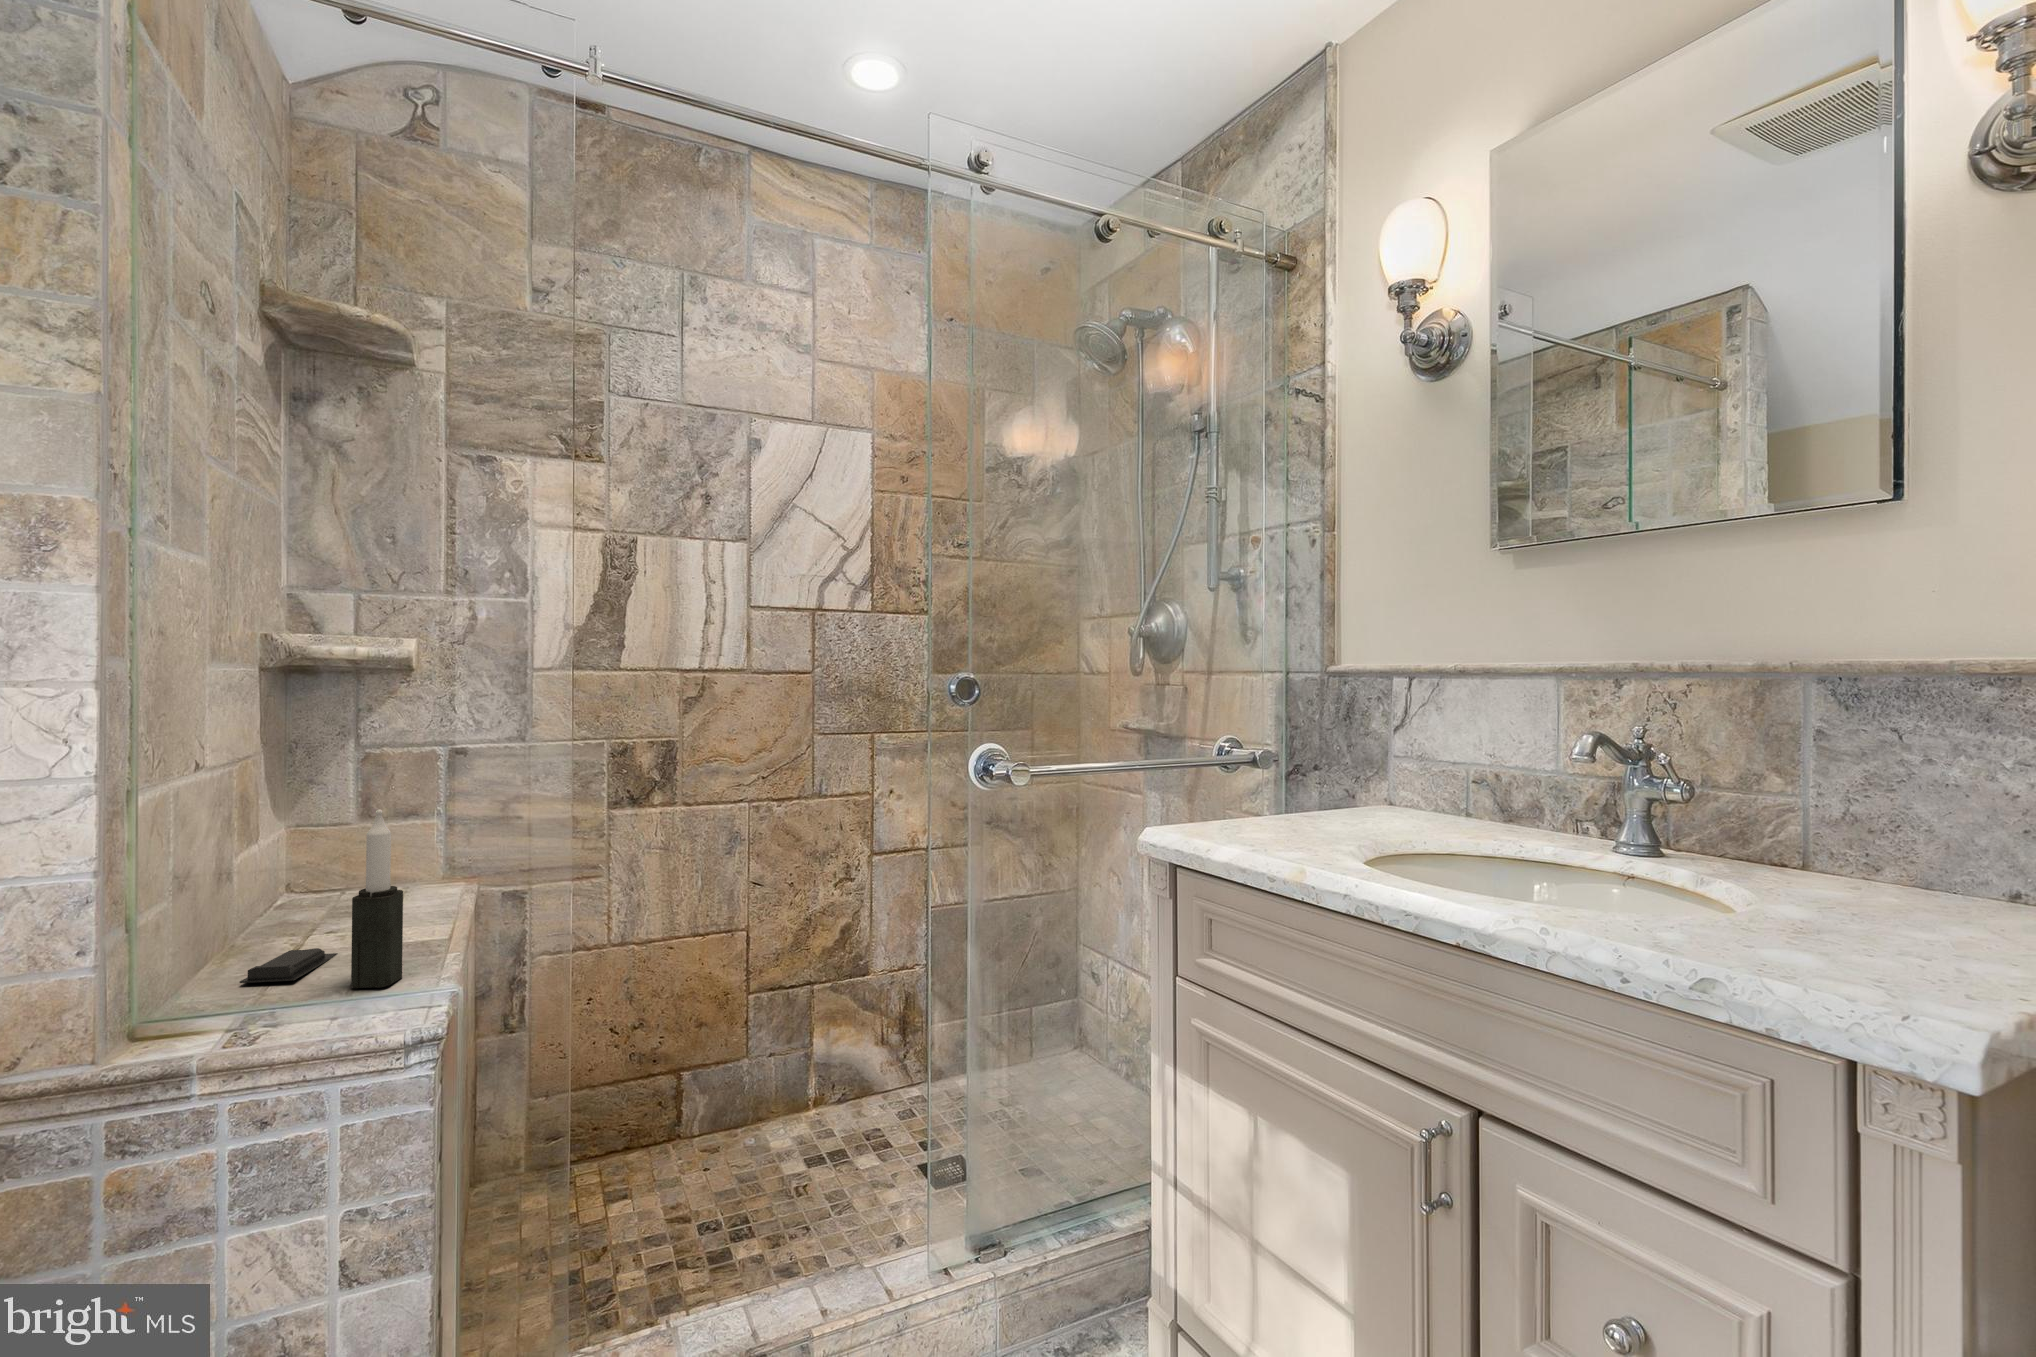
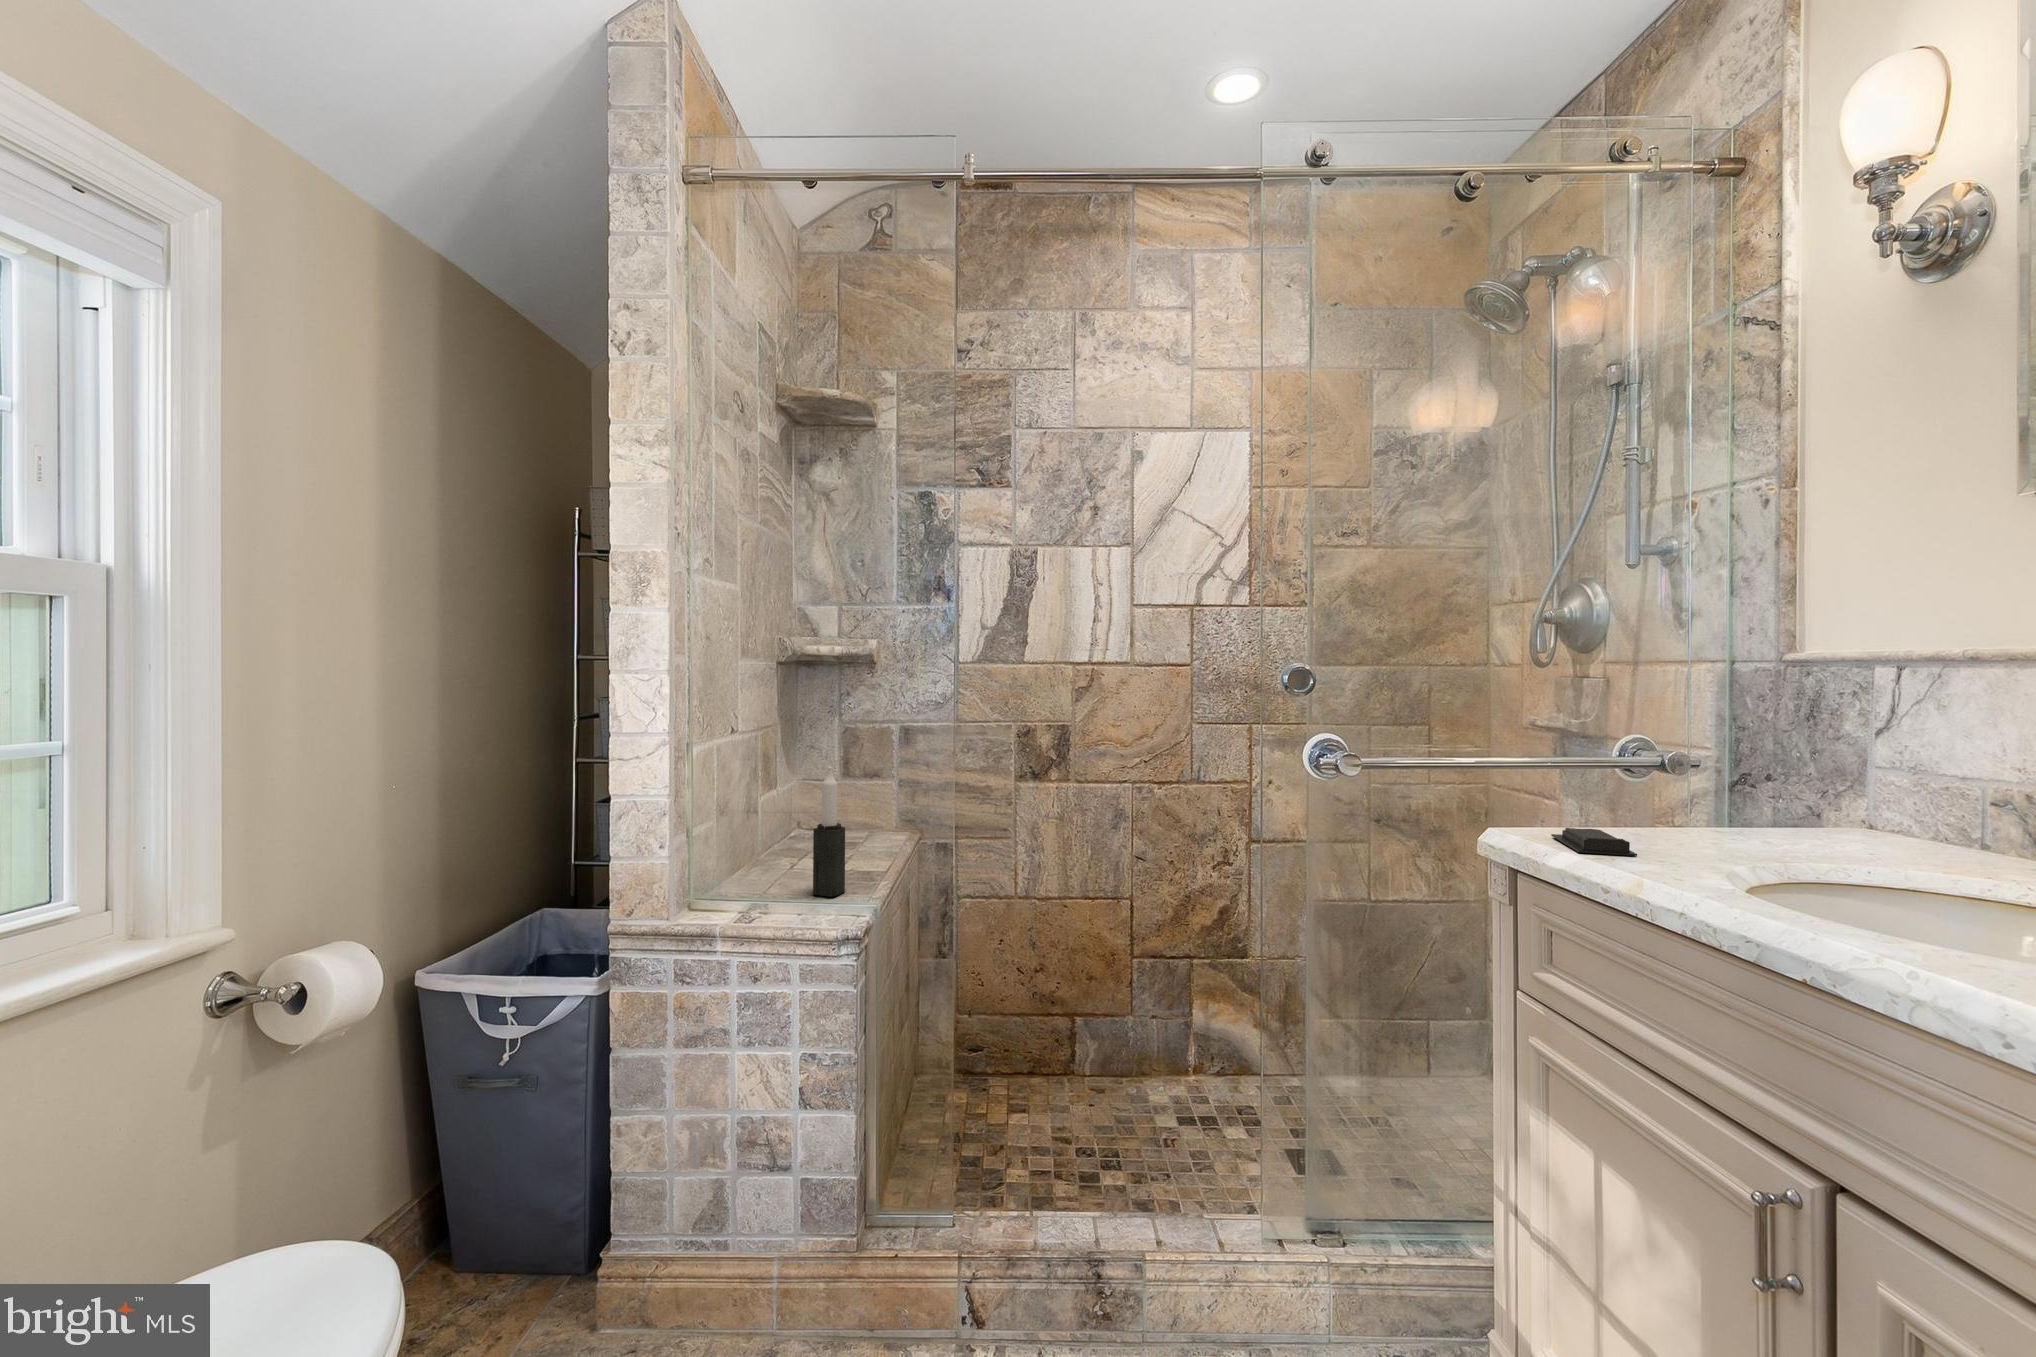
soap bar: present [240,948,338,983] -> present [1551,828,1637,856]

